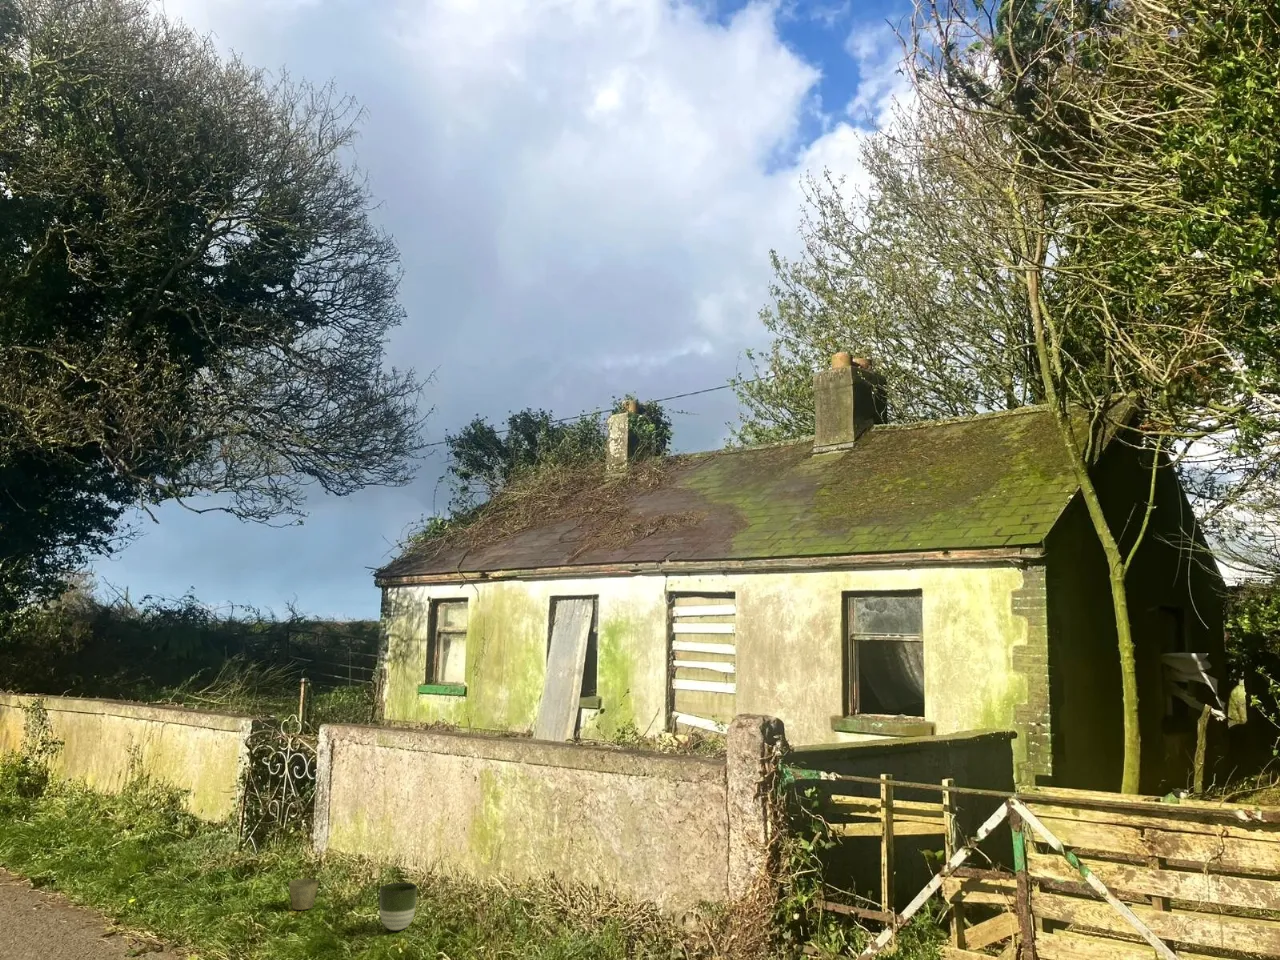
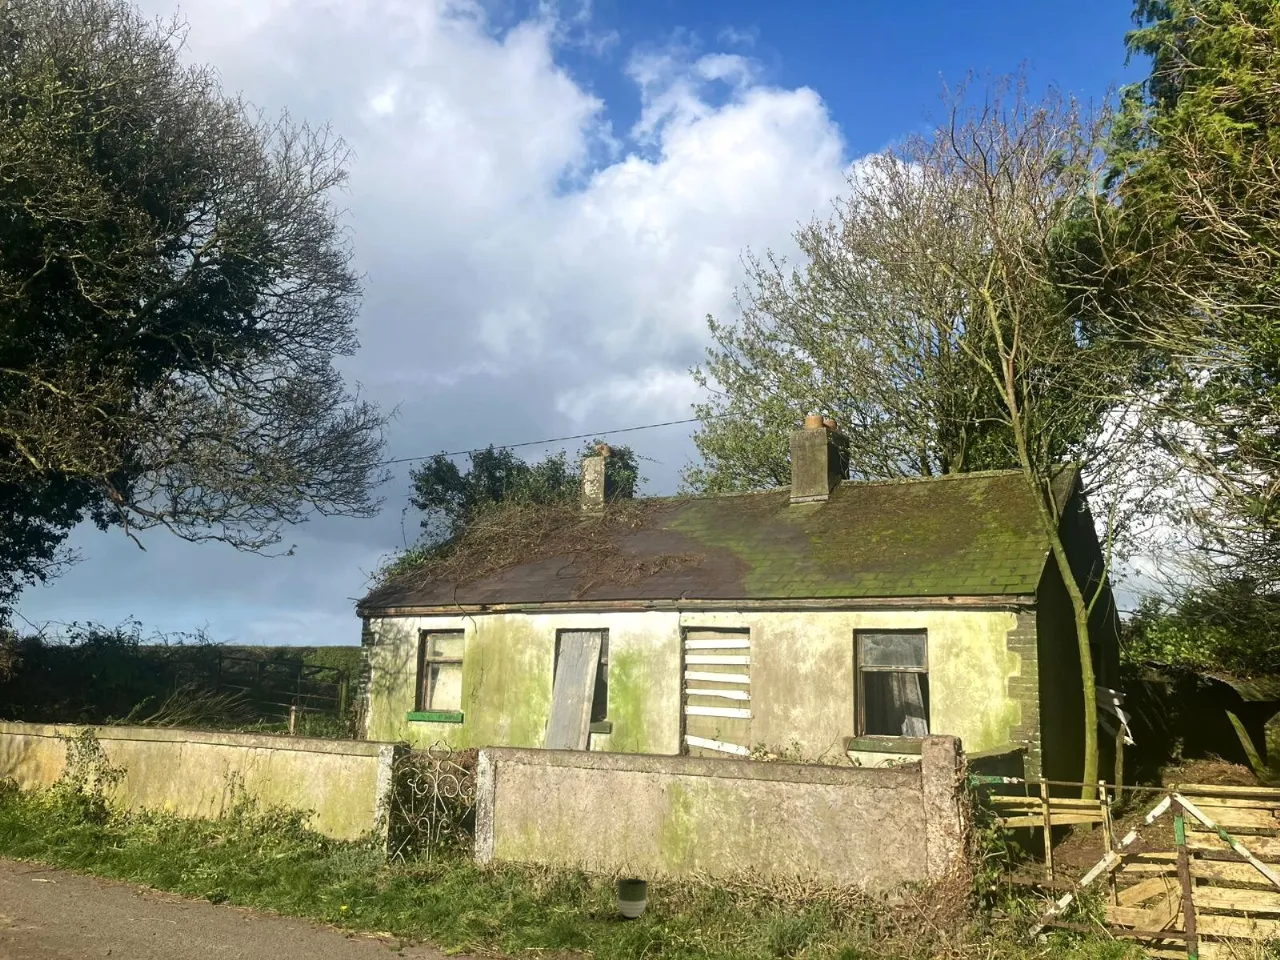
bucket: present [289,879,319,910] -> none [516,867,541,906]

